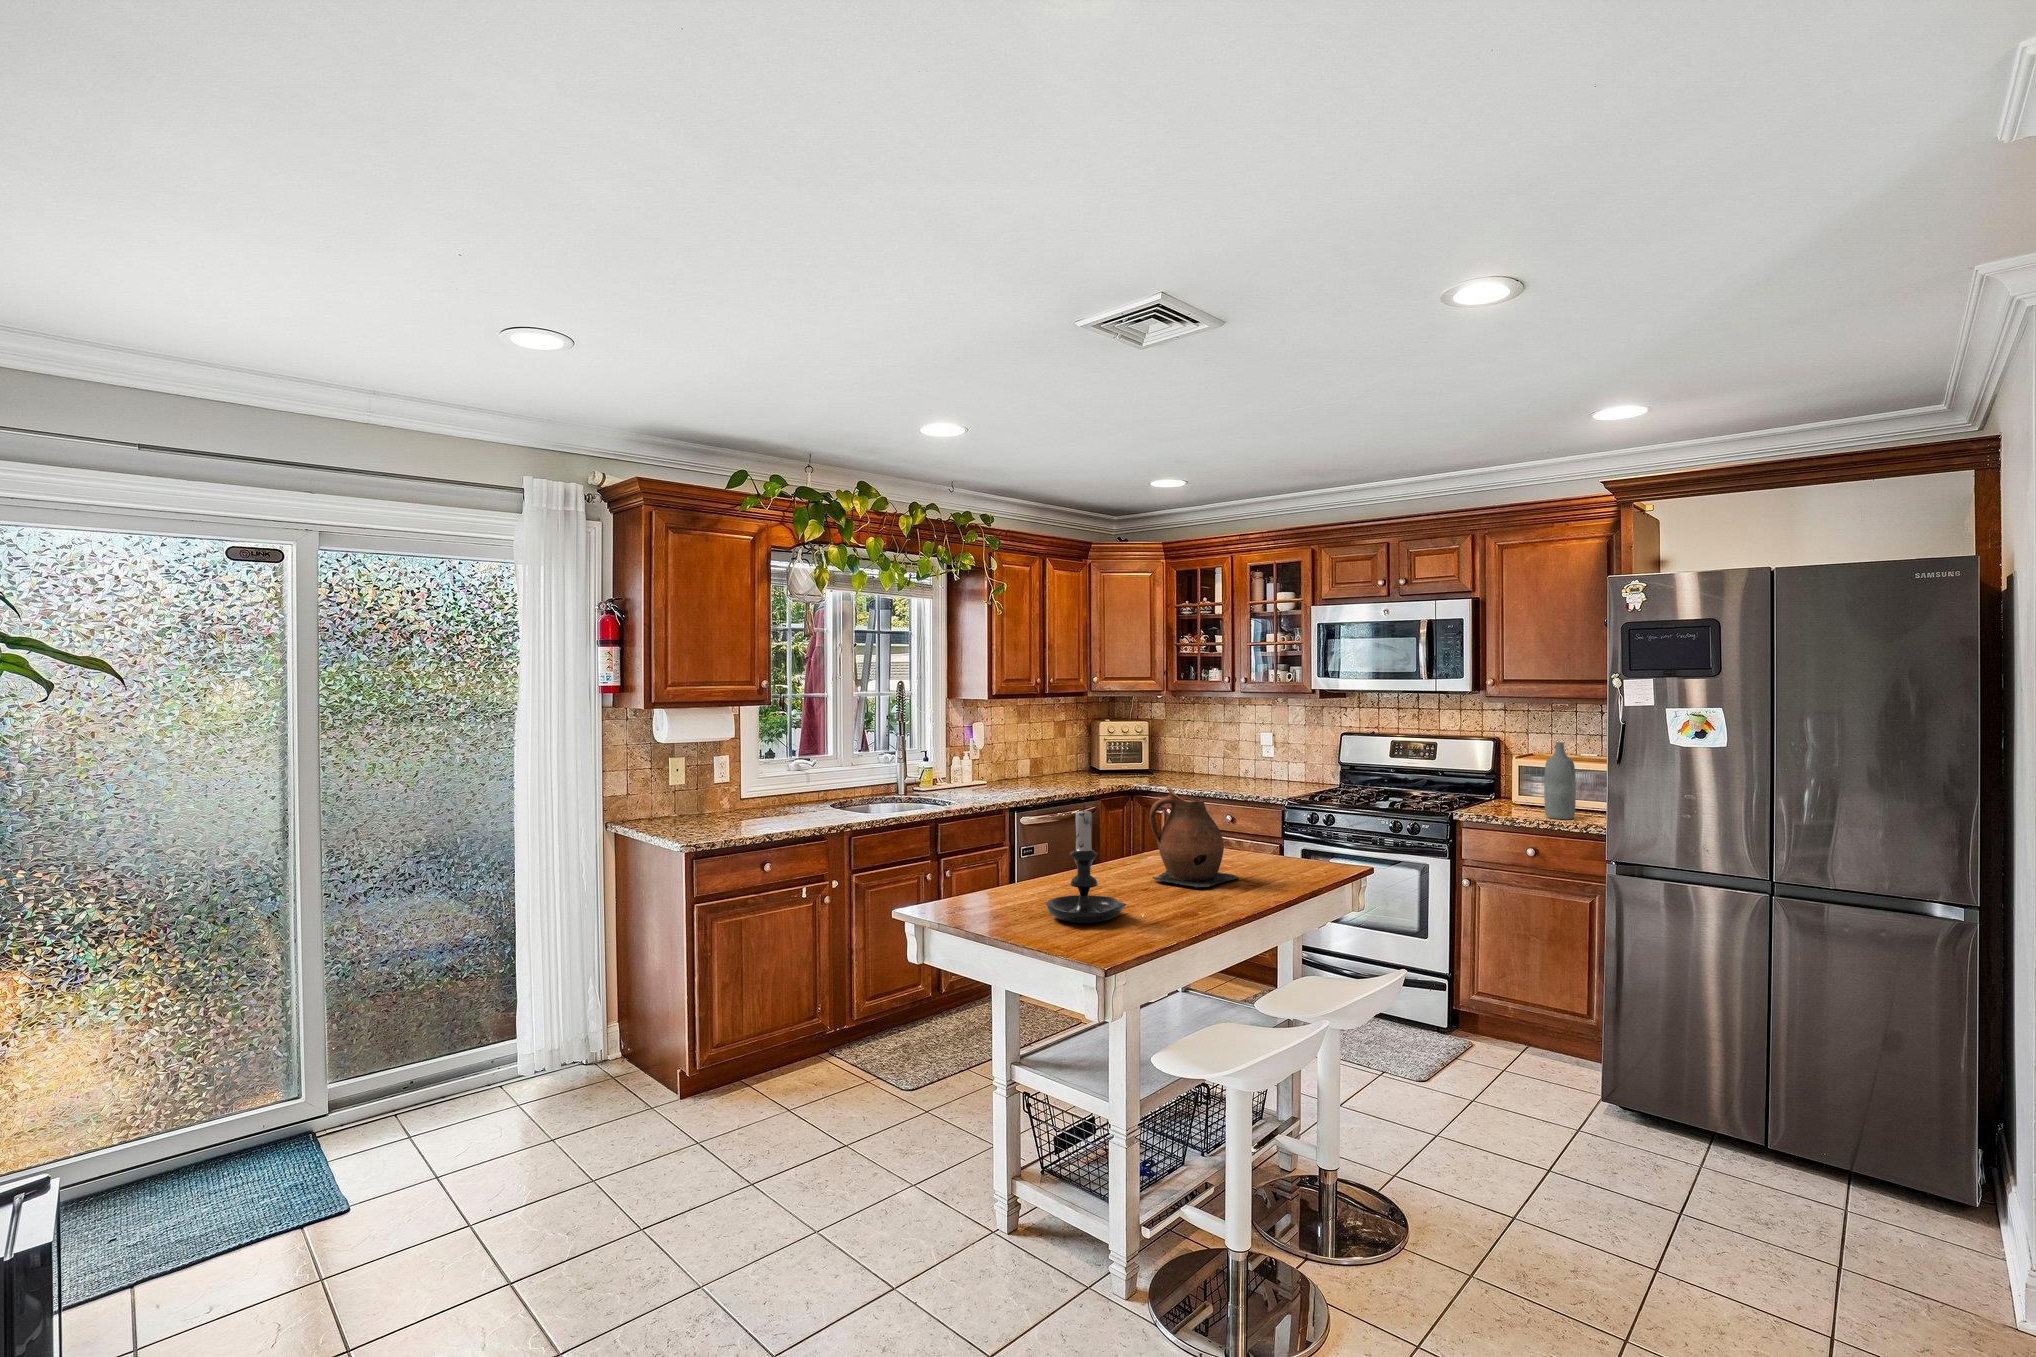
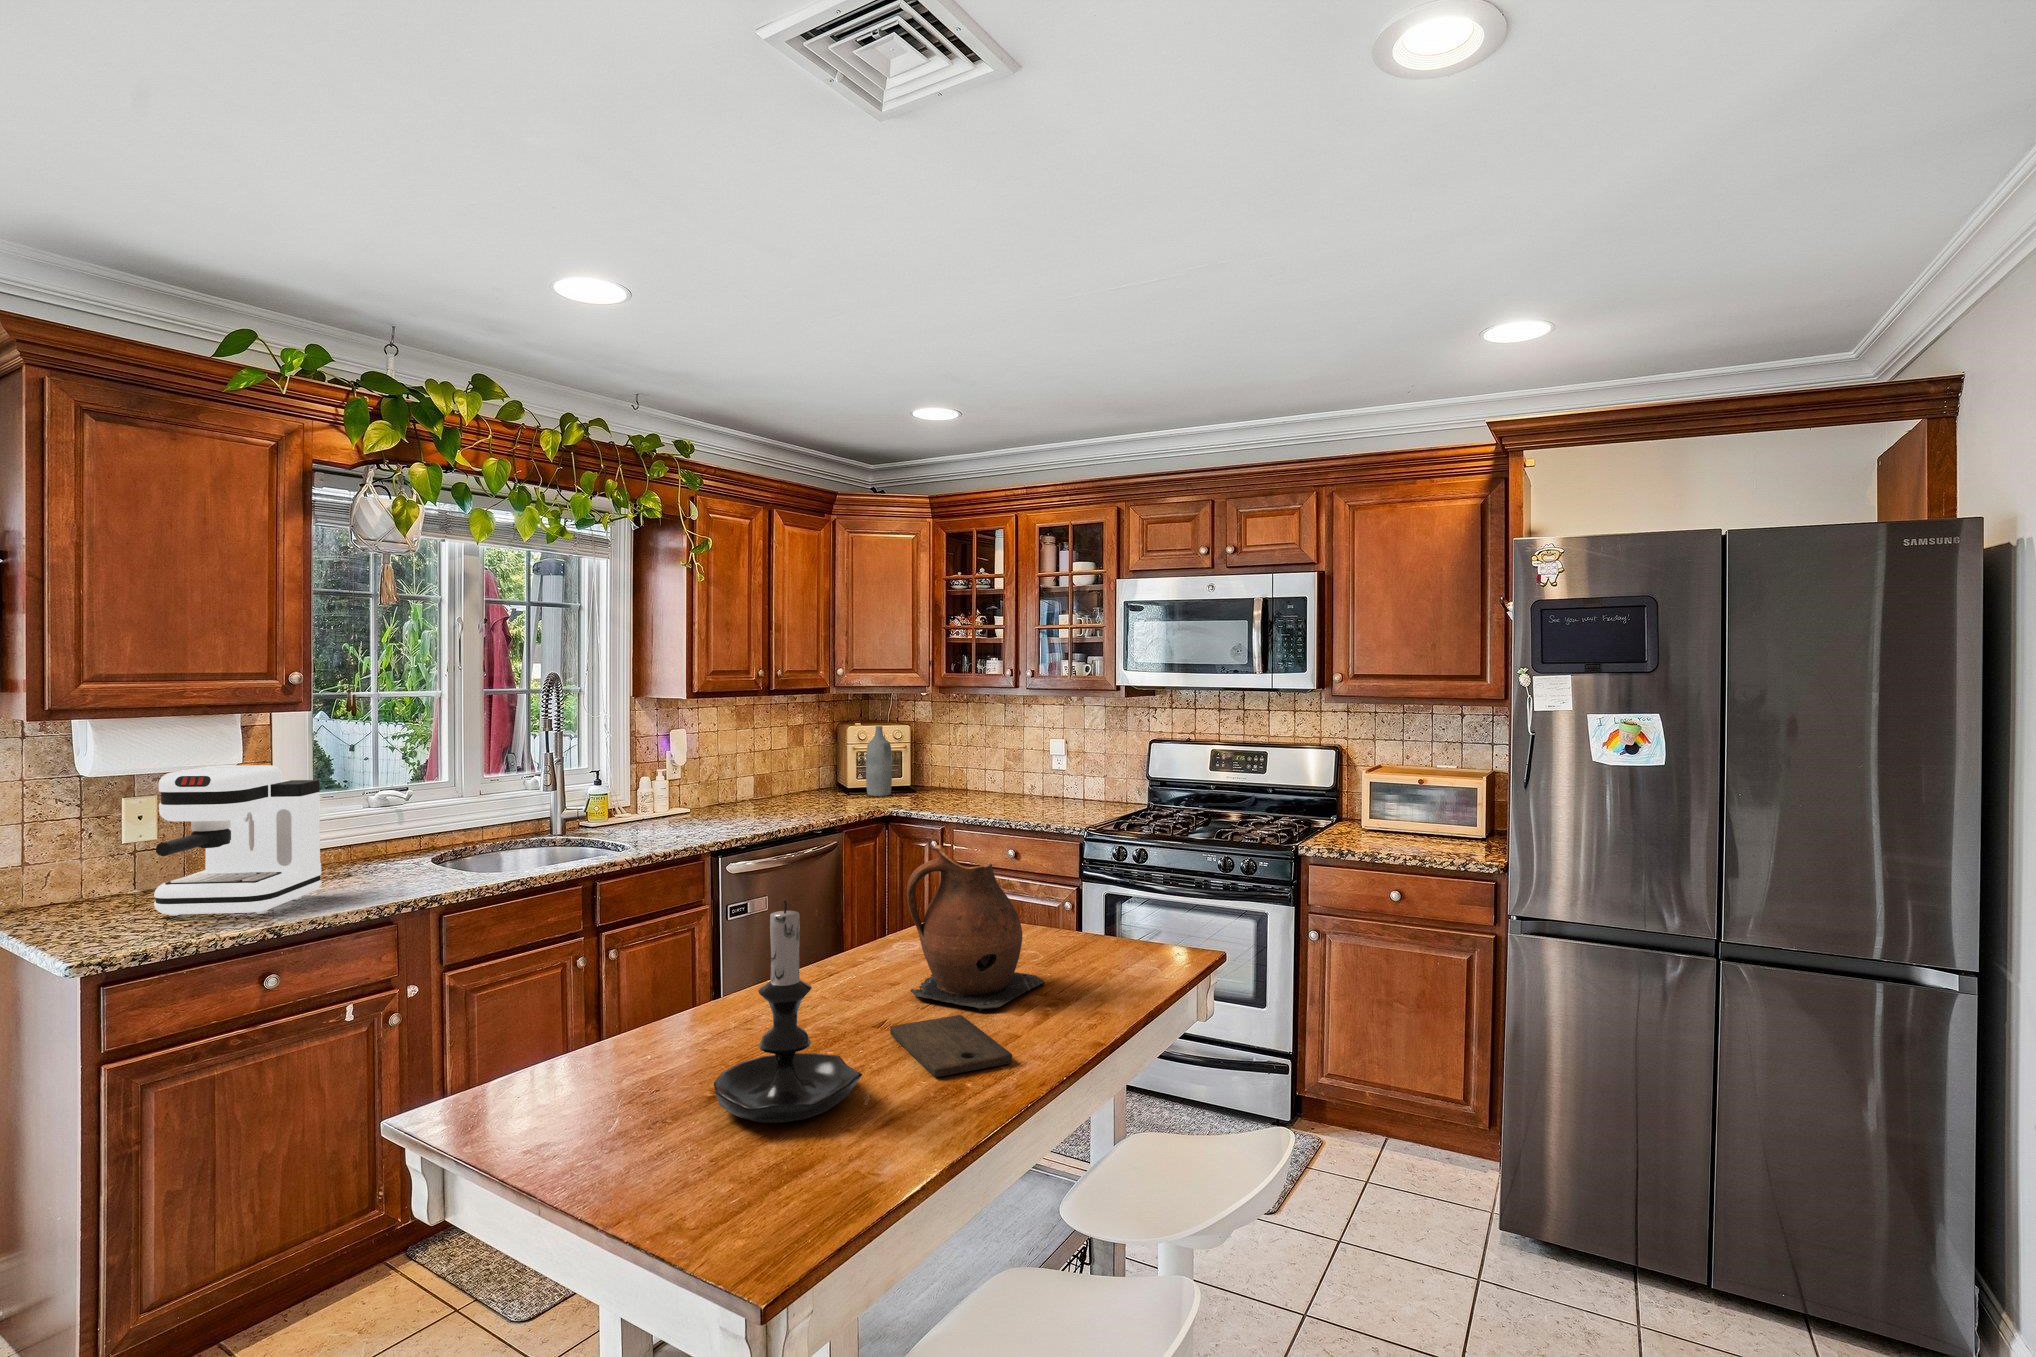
coffee maker: none [700,738,782,827] -> present [154,765,321,916]
bottle: present [1544,742,1576,819] -> present [866,726,892,796]
cutting board: none [1141,888,1214,912] -> present [890,1015,1012,1077]

